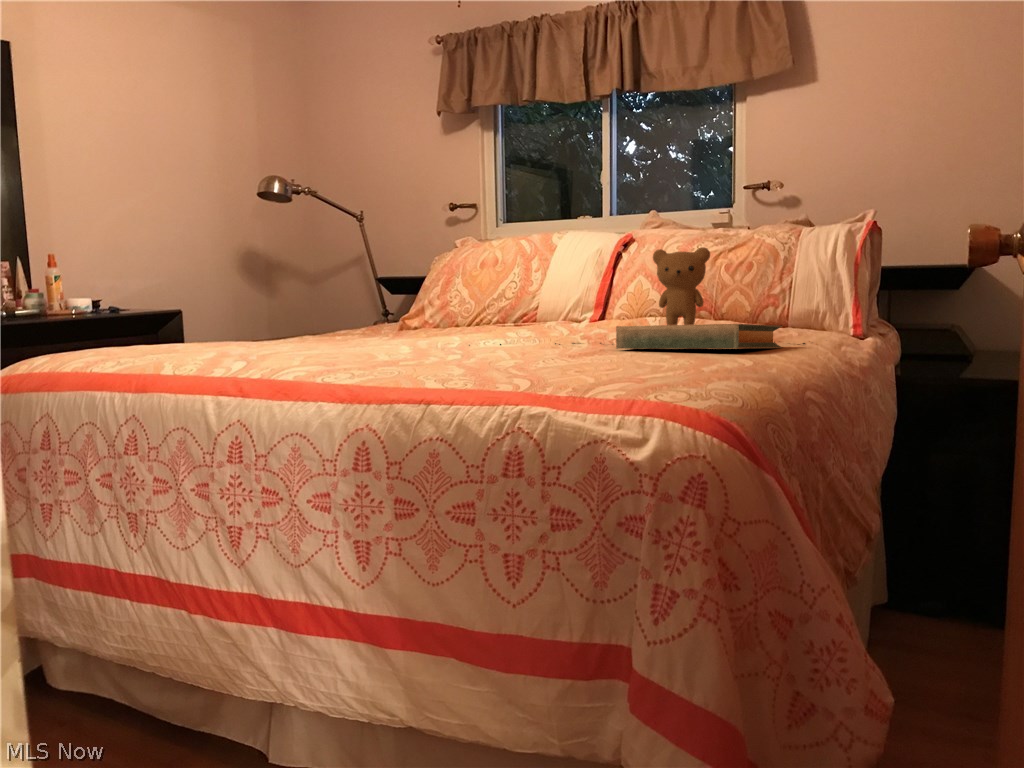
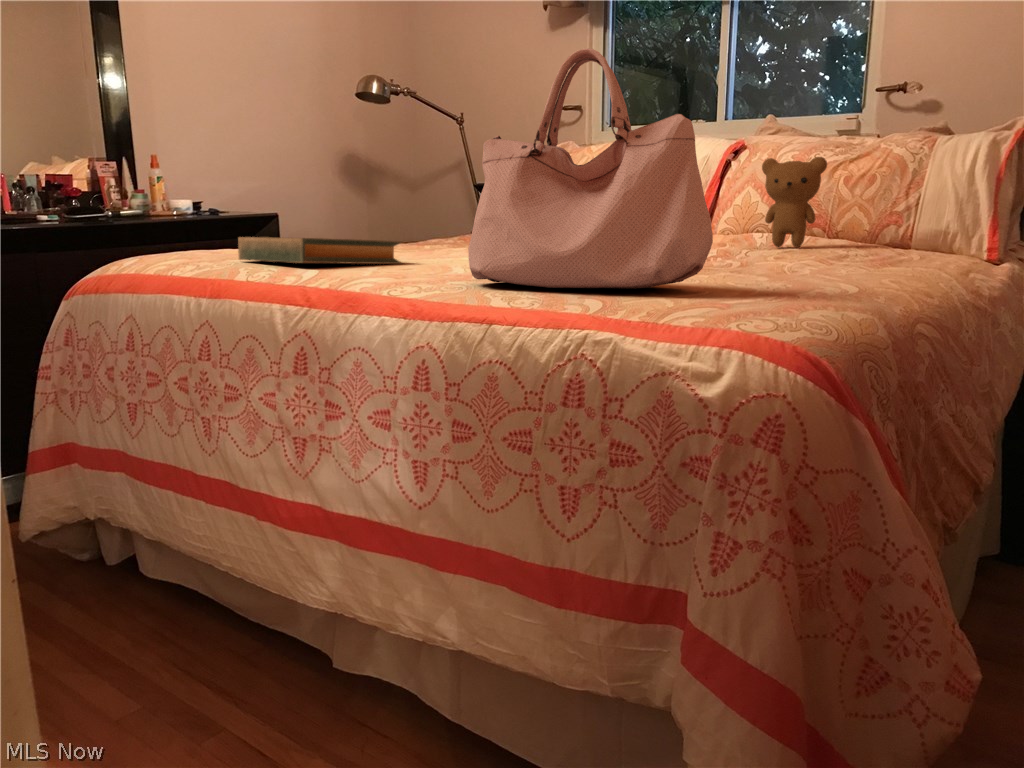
handbag: none [399,156,626,370] -> present [468,48,713,289]
hardback book: present [616,324,783,349] -> present [238,237,402,264]

